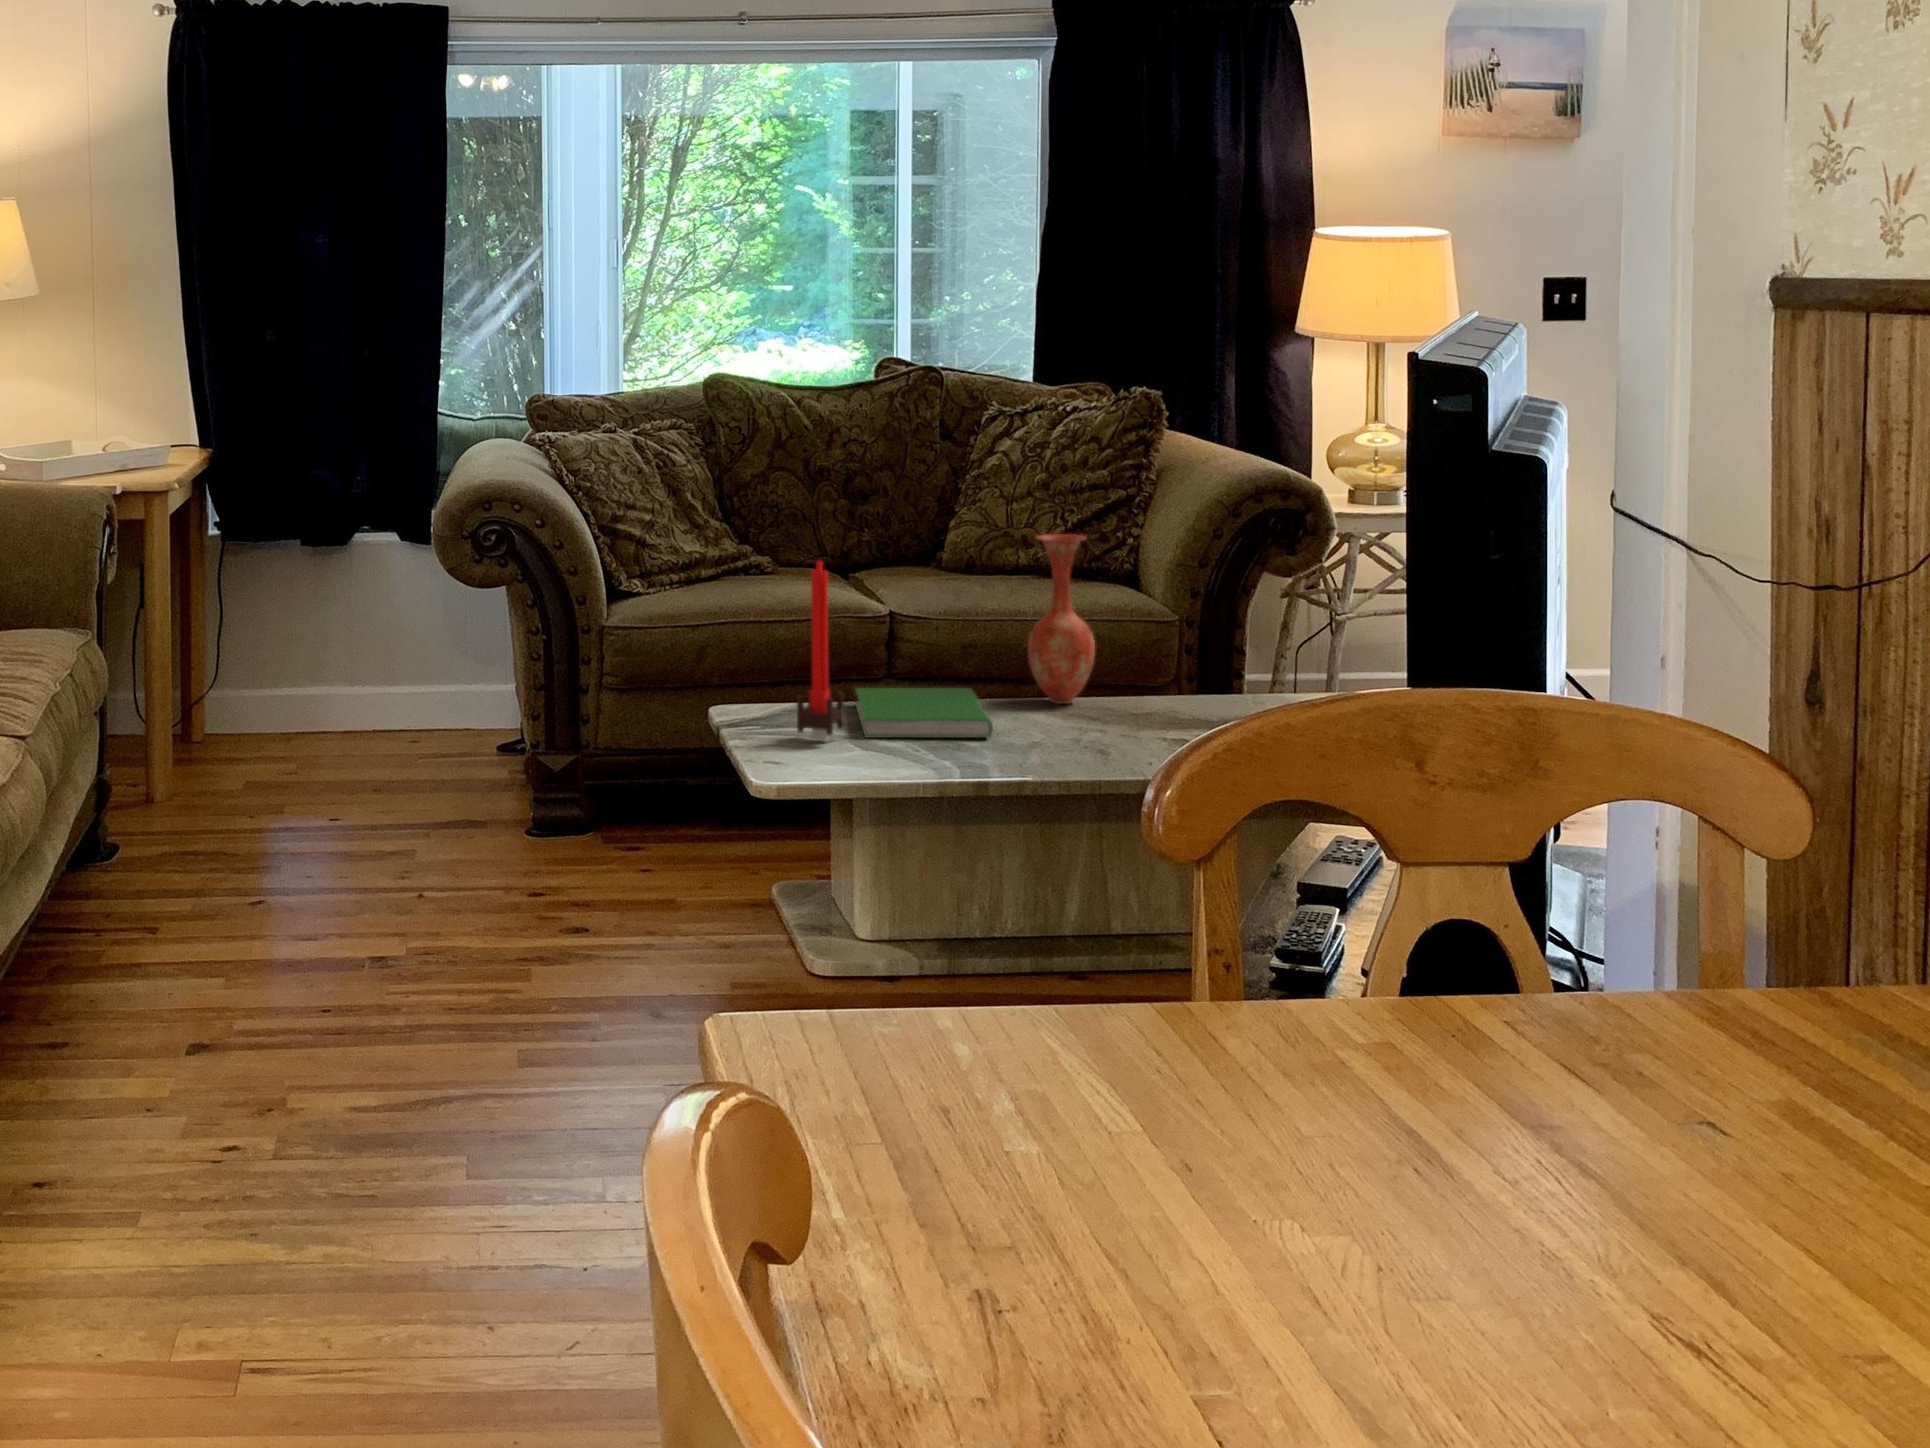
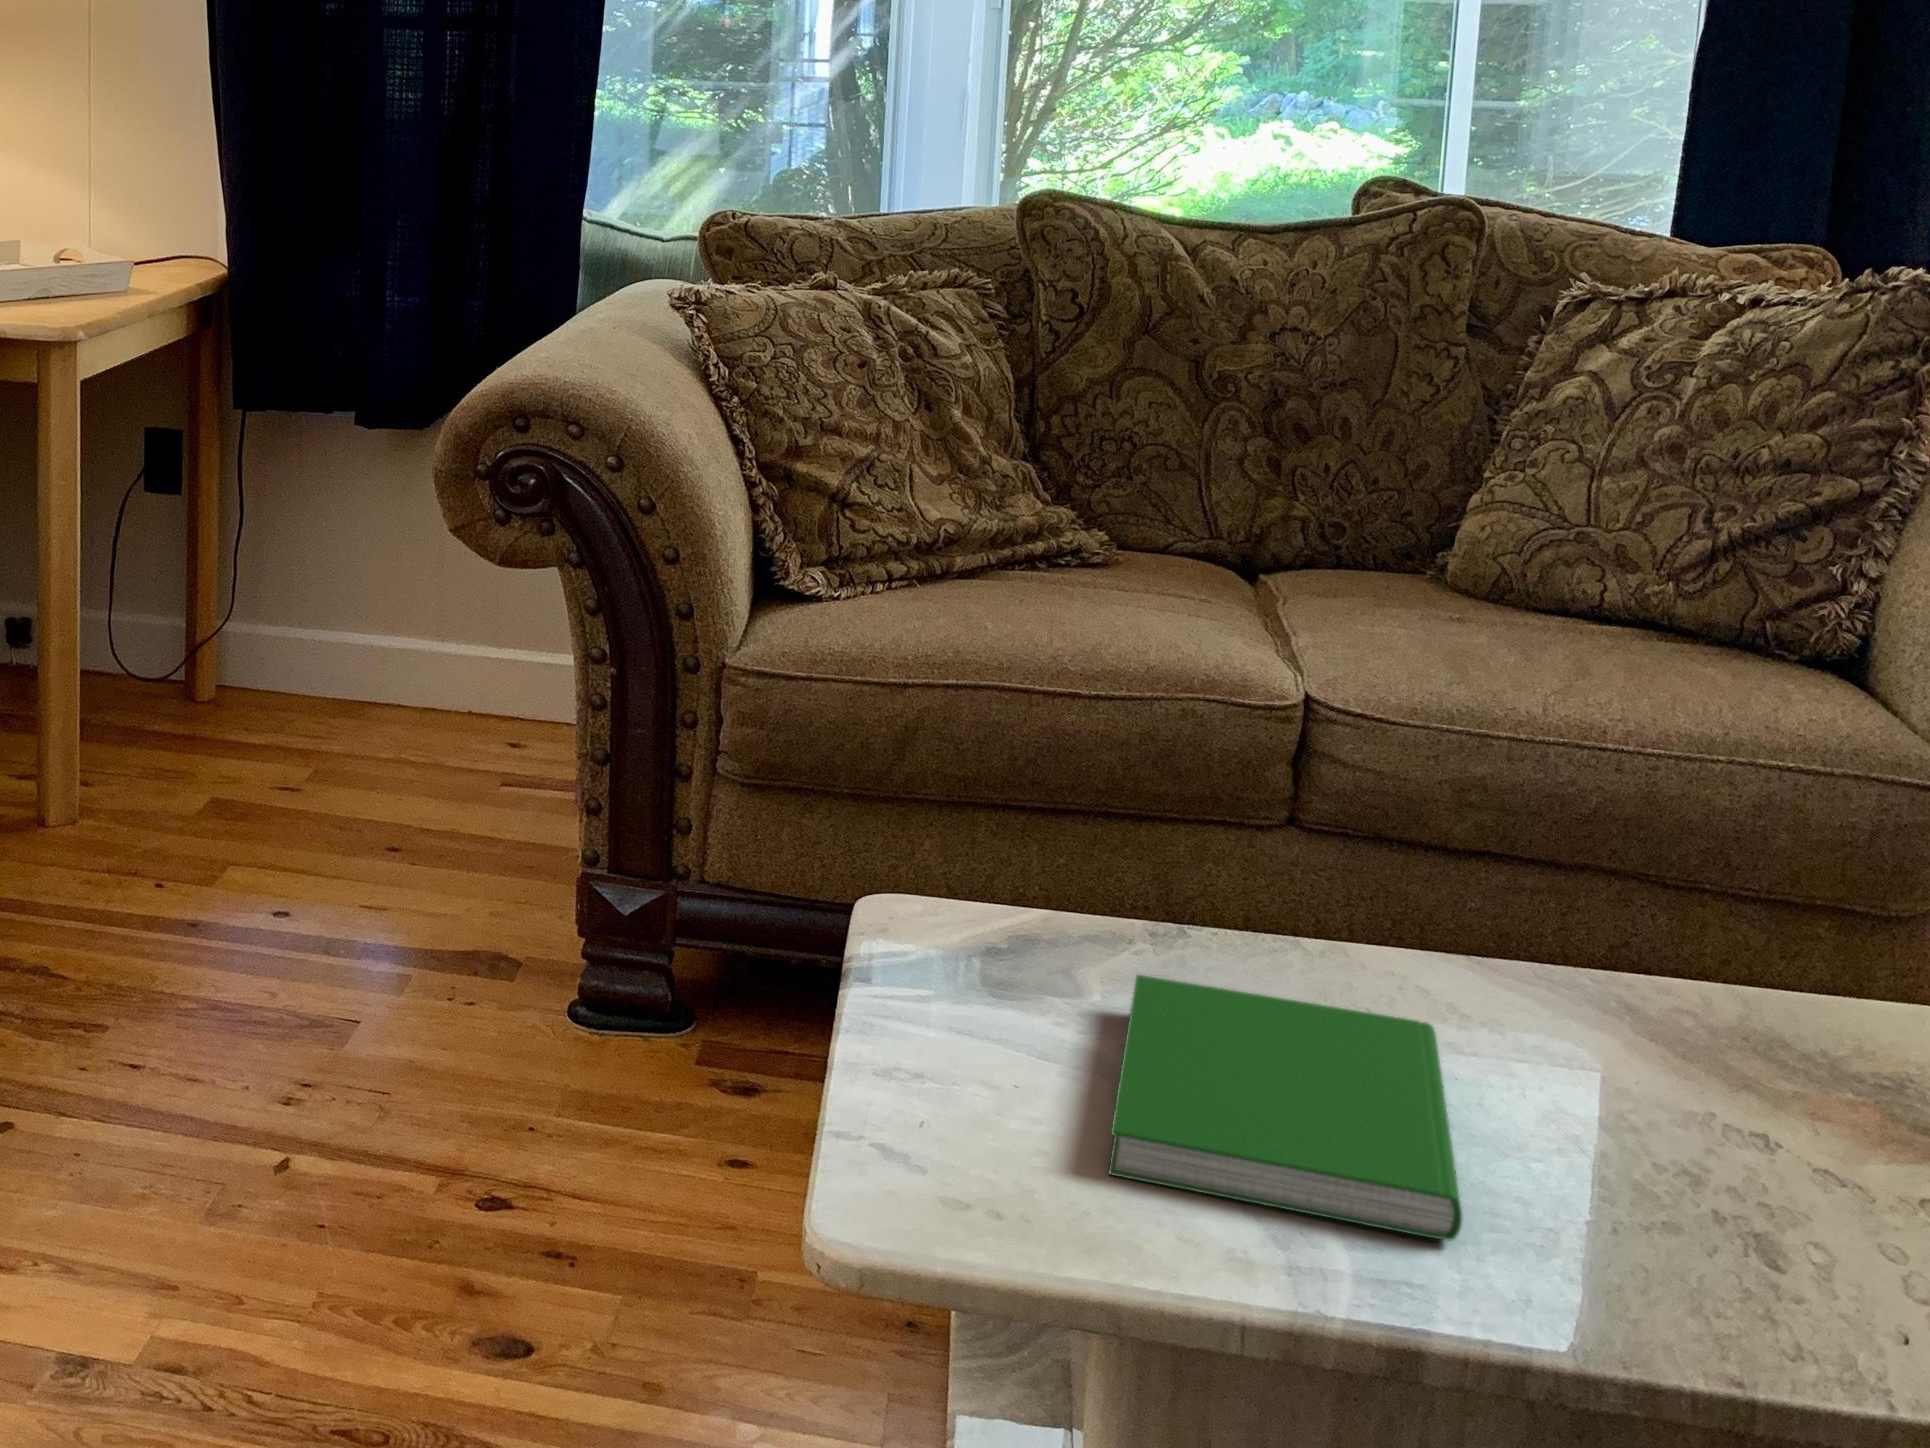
vase: present [1028,534,1095,704] -> none [1592,668,1785,1096]
candle: present [797,561,844,741] -> none [924,732,1056,1181]

